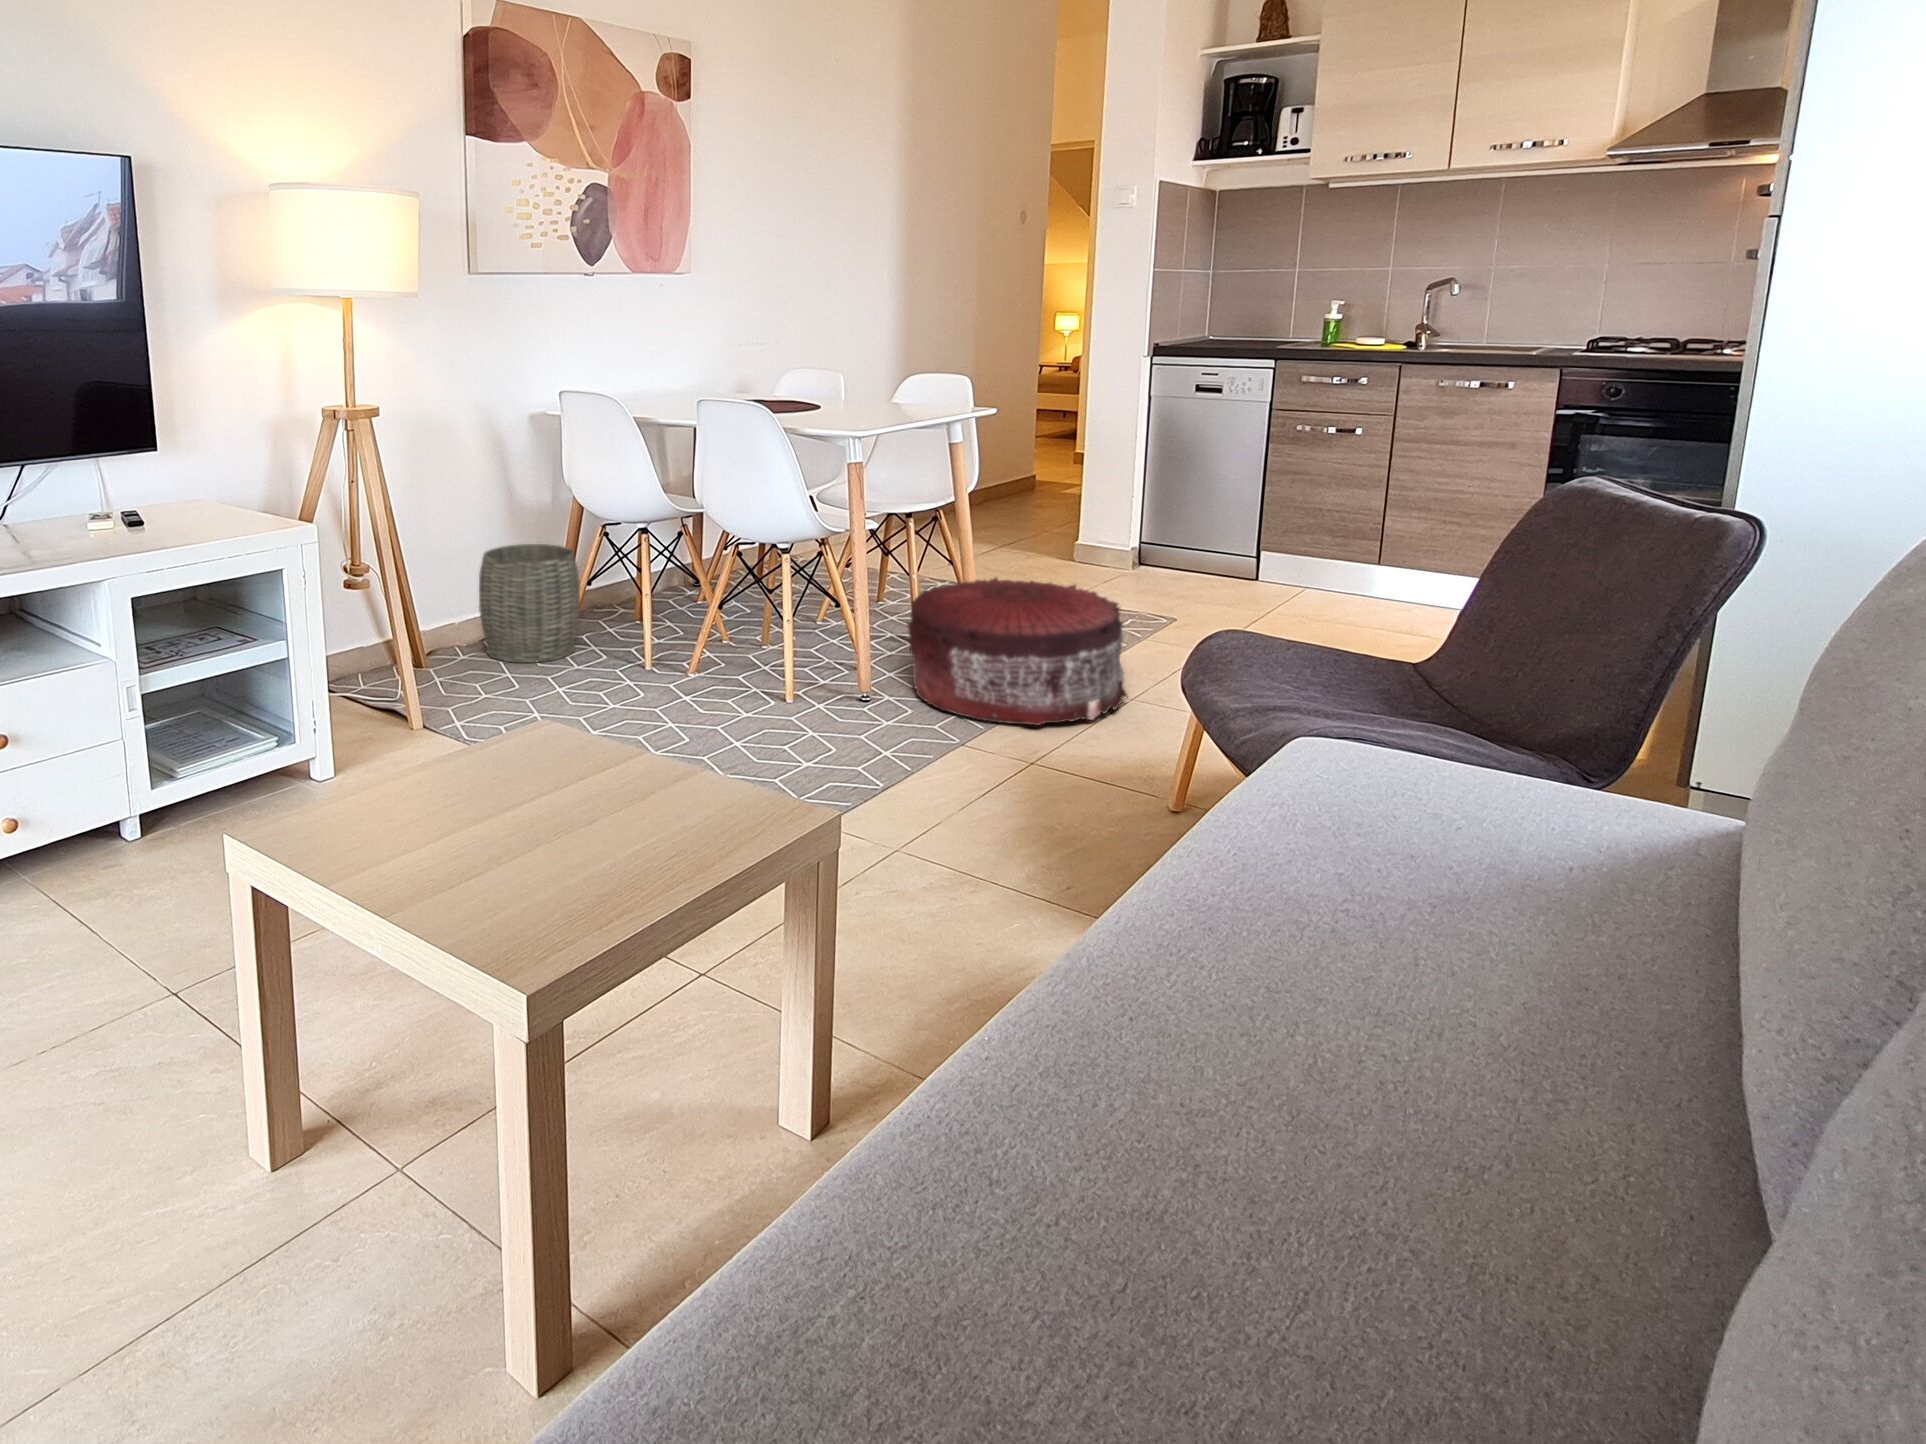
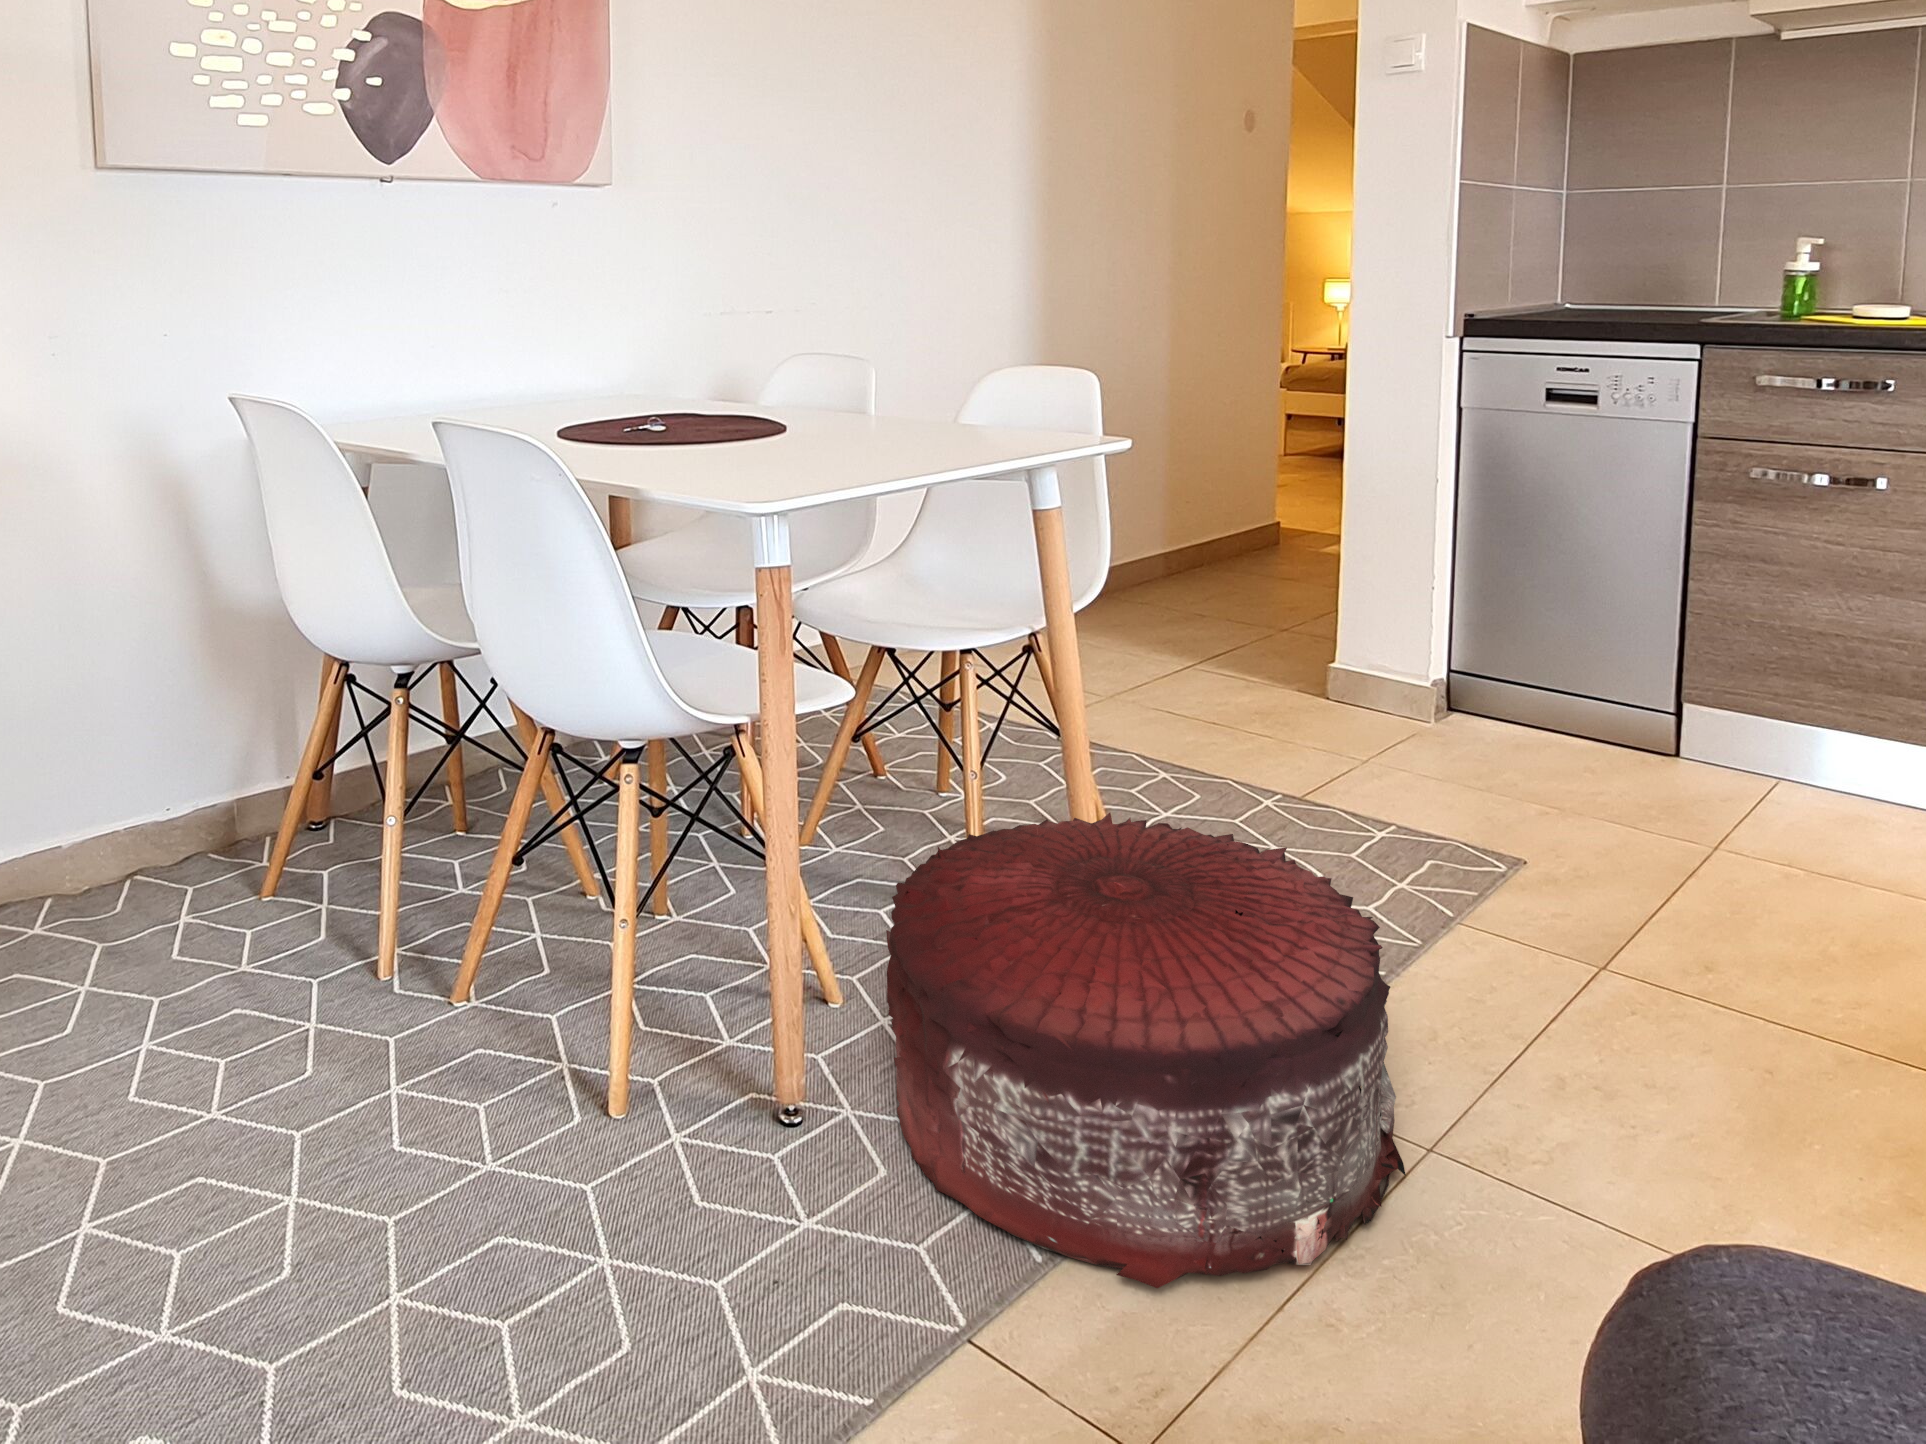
woven basket: present [479,544,580,663] -> none [74,687,292,949]

